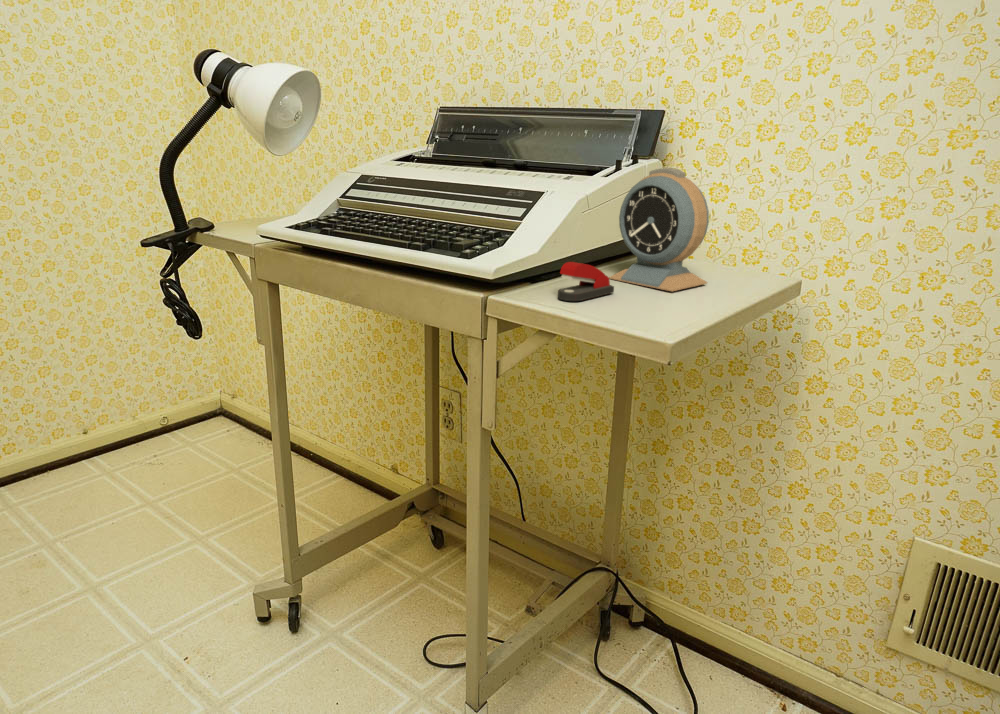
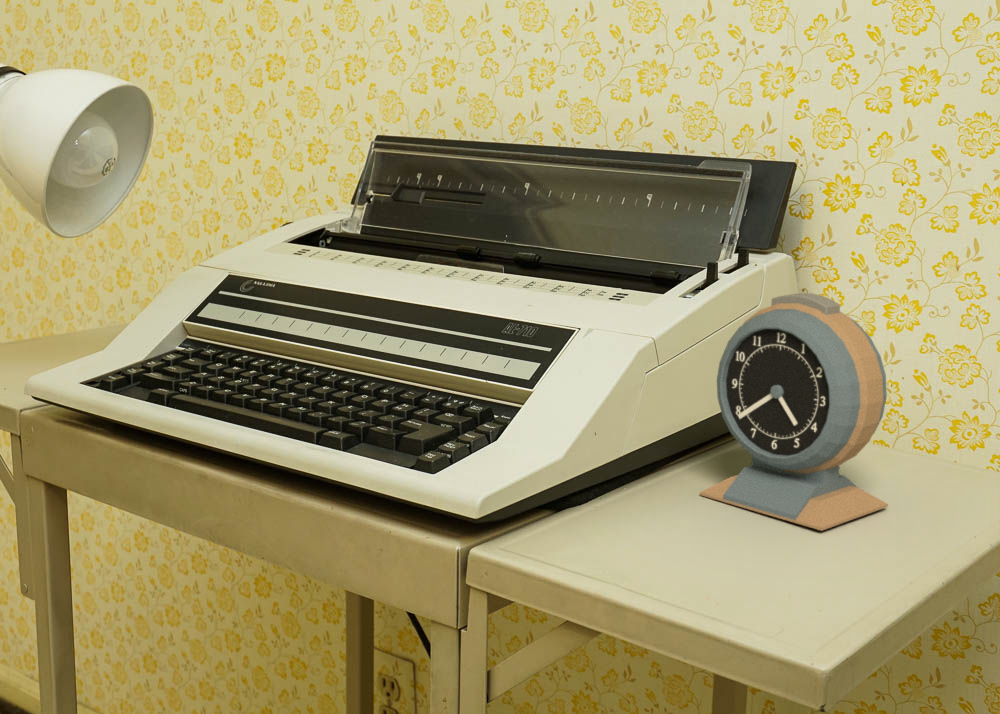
stapler: present [558,262,614,301] -> none [603,483,711,562]

